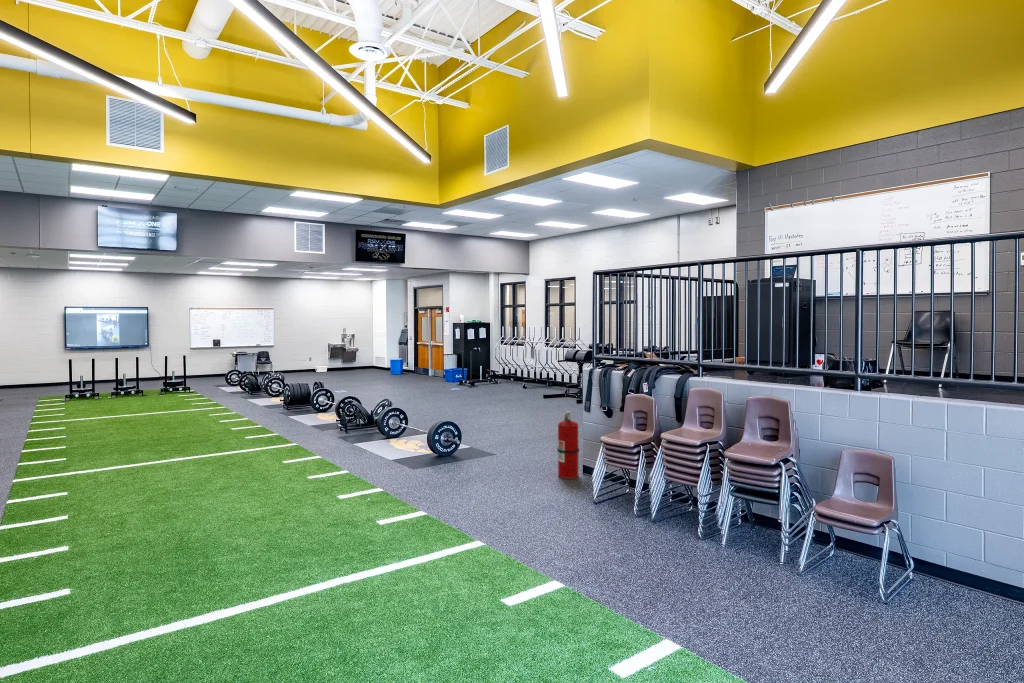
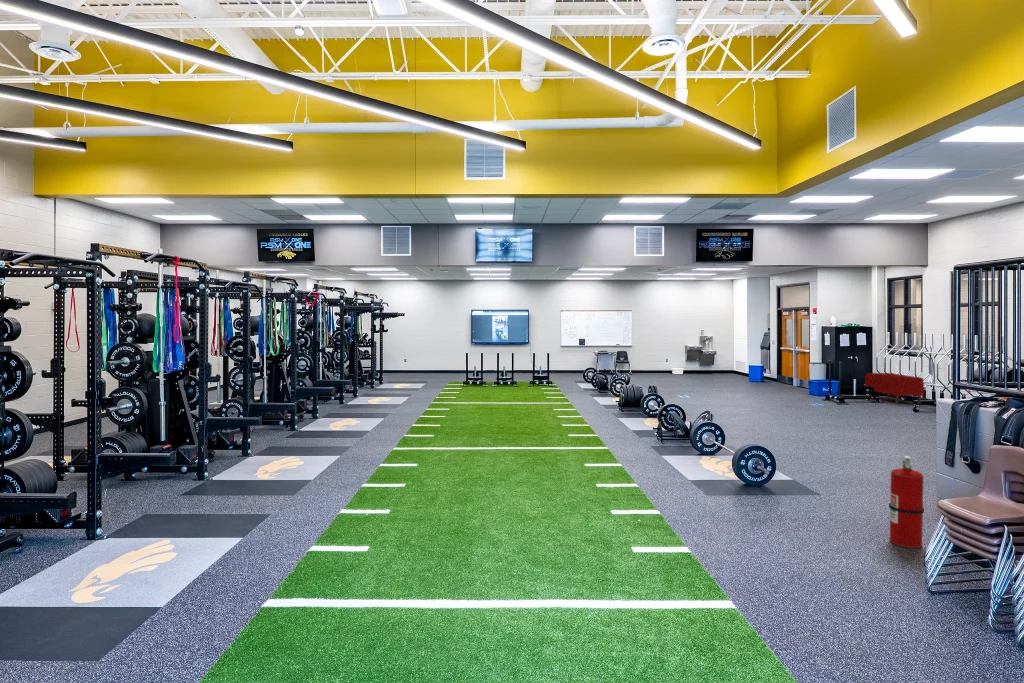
bench: none [487,360,528,384] -> present [865,373,924,404]

